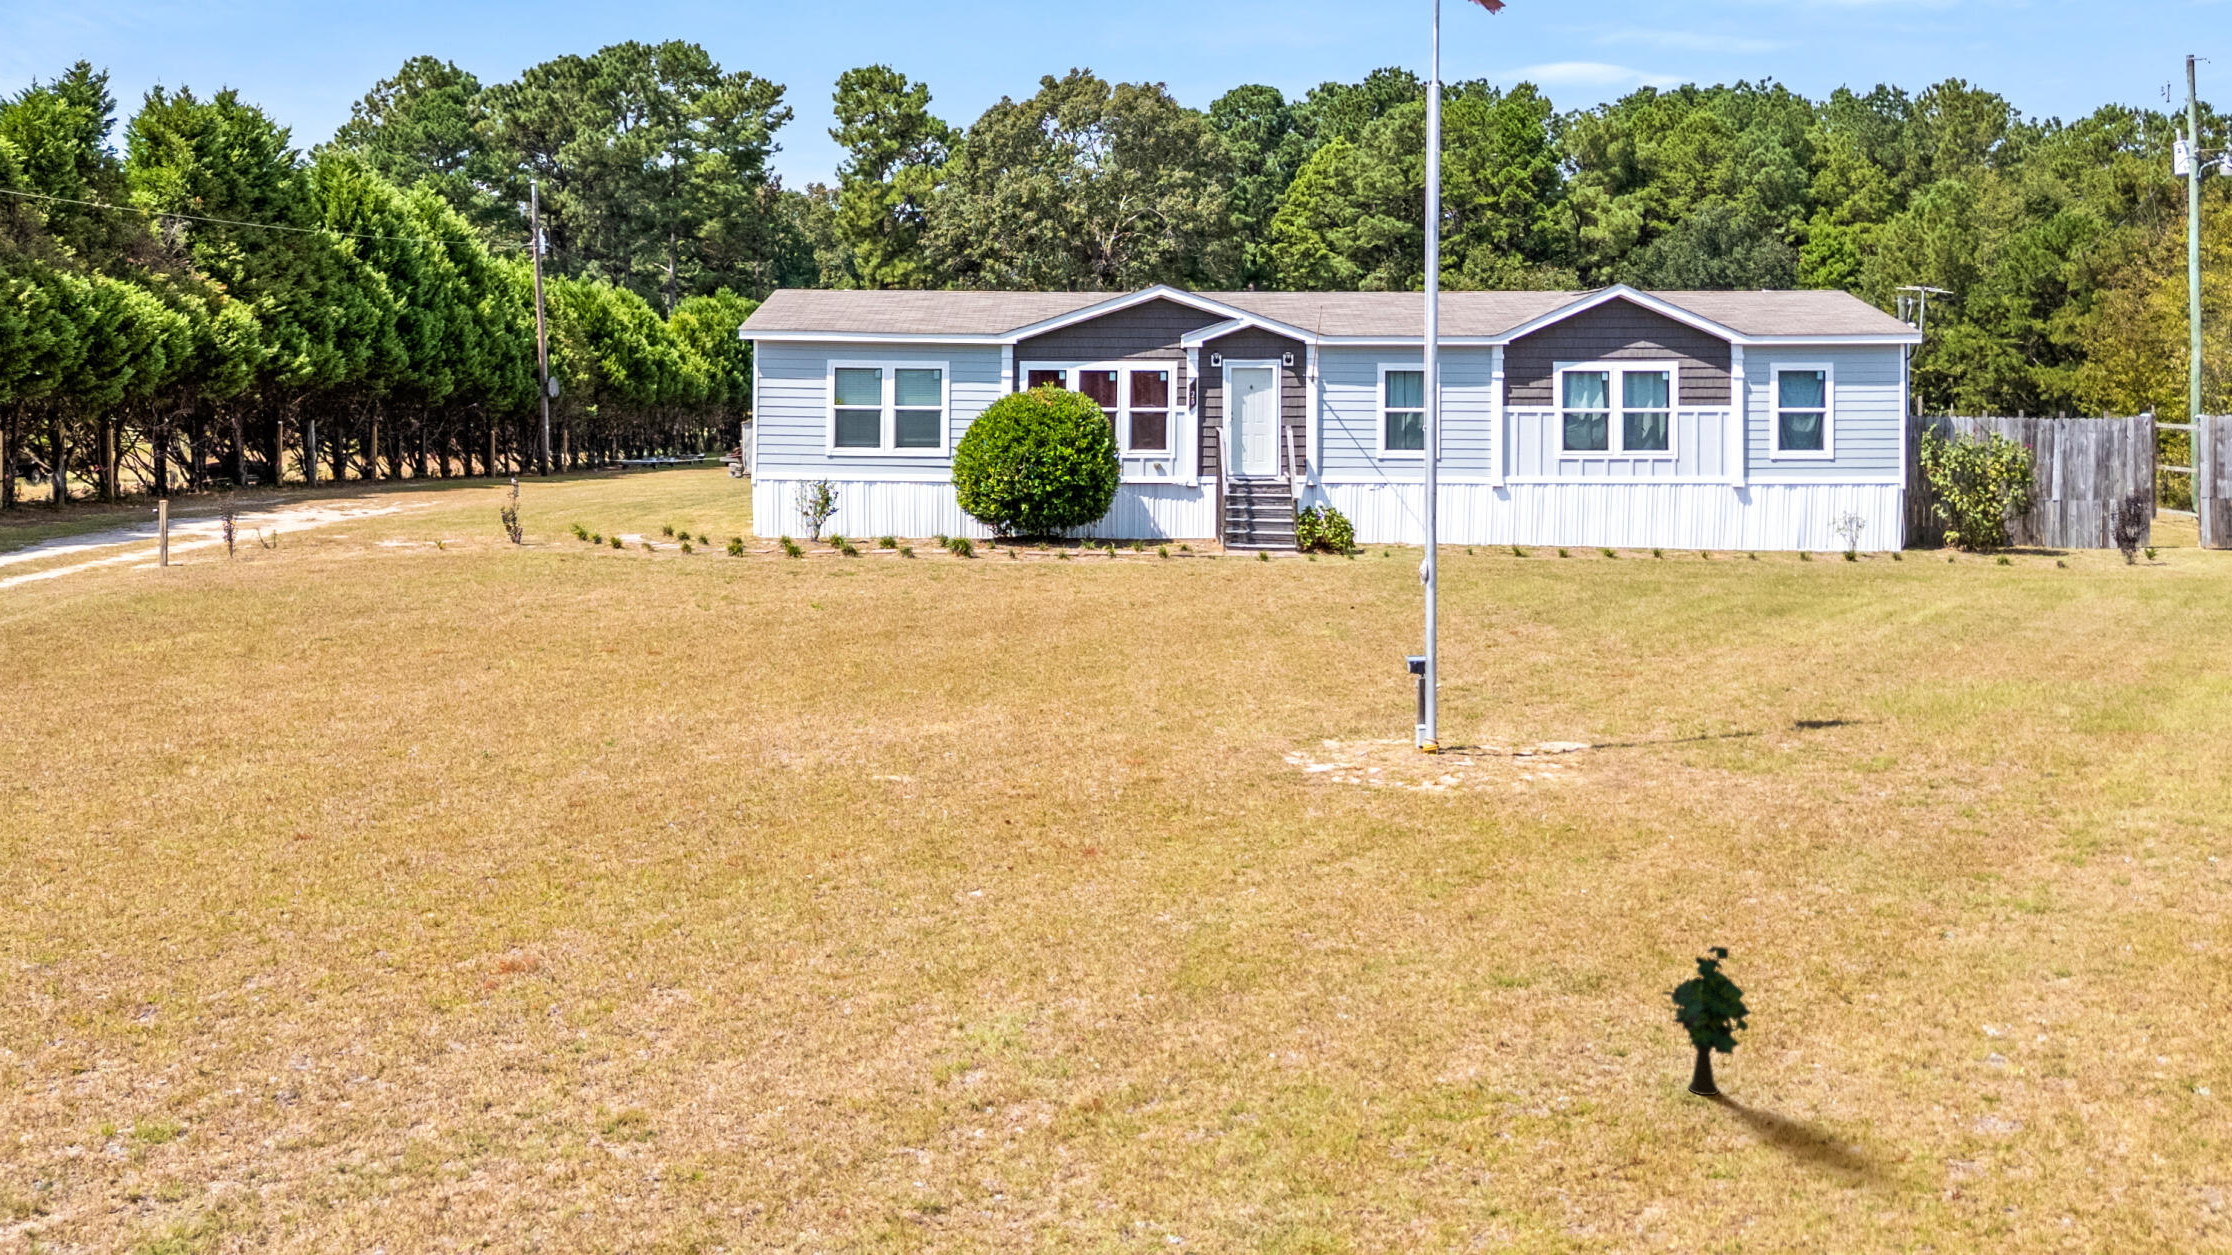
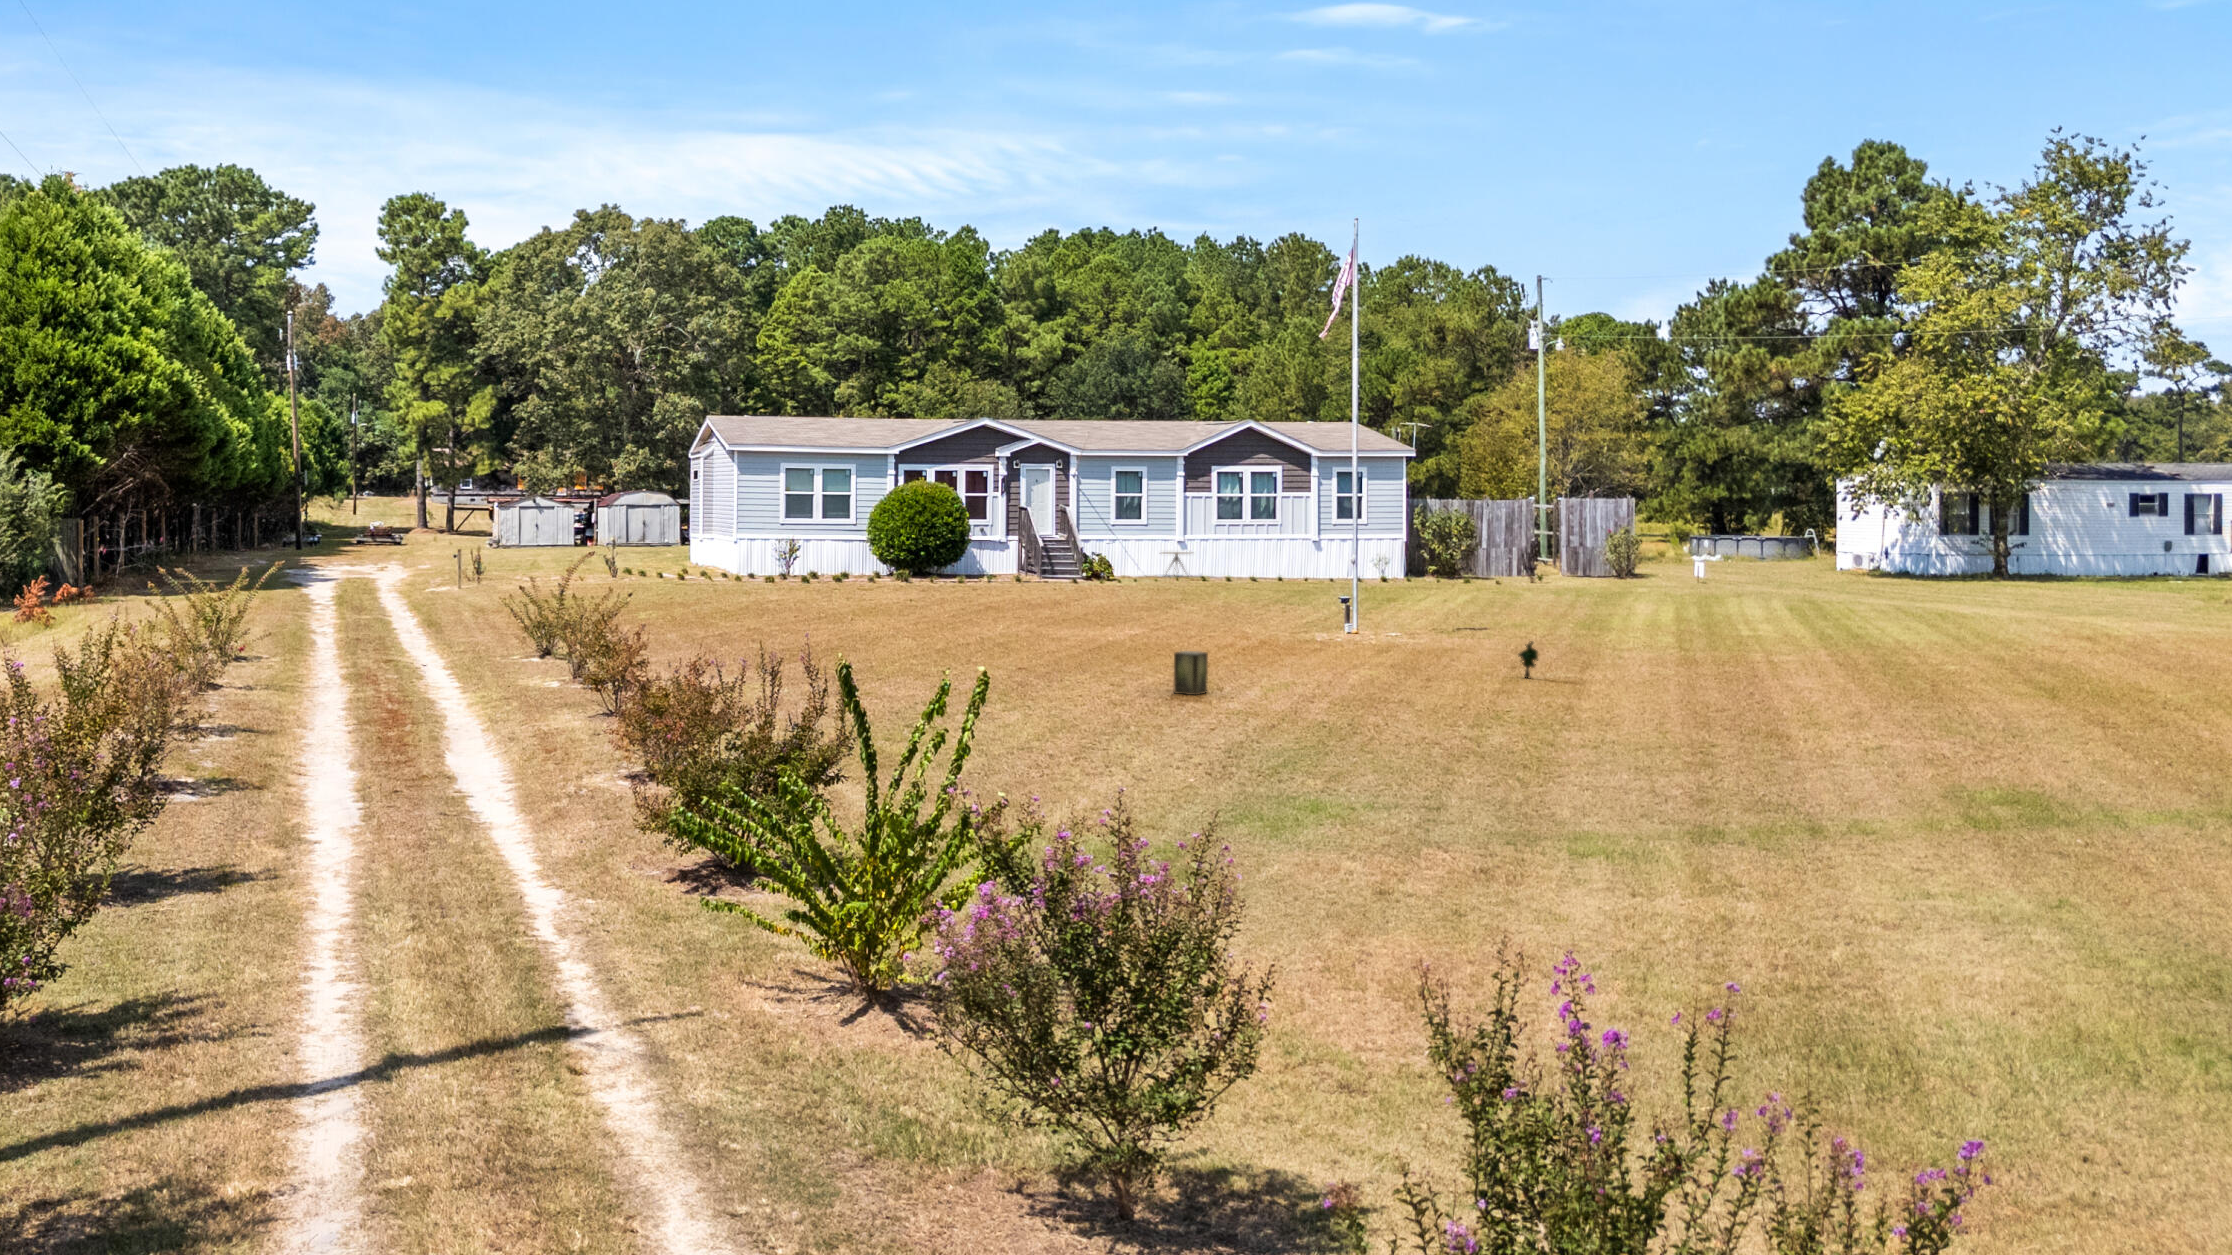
round table: none [1455,504,1514,547] -> present [1169,552,1185,572]
storage box: none [42,984,179,1203] -> present [1174,651,1208,695]

